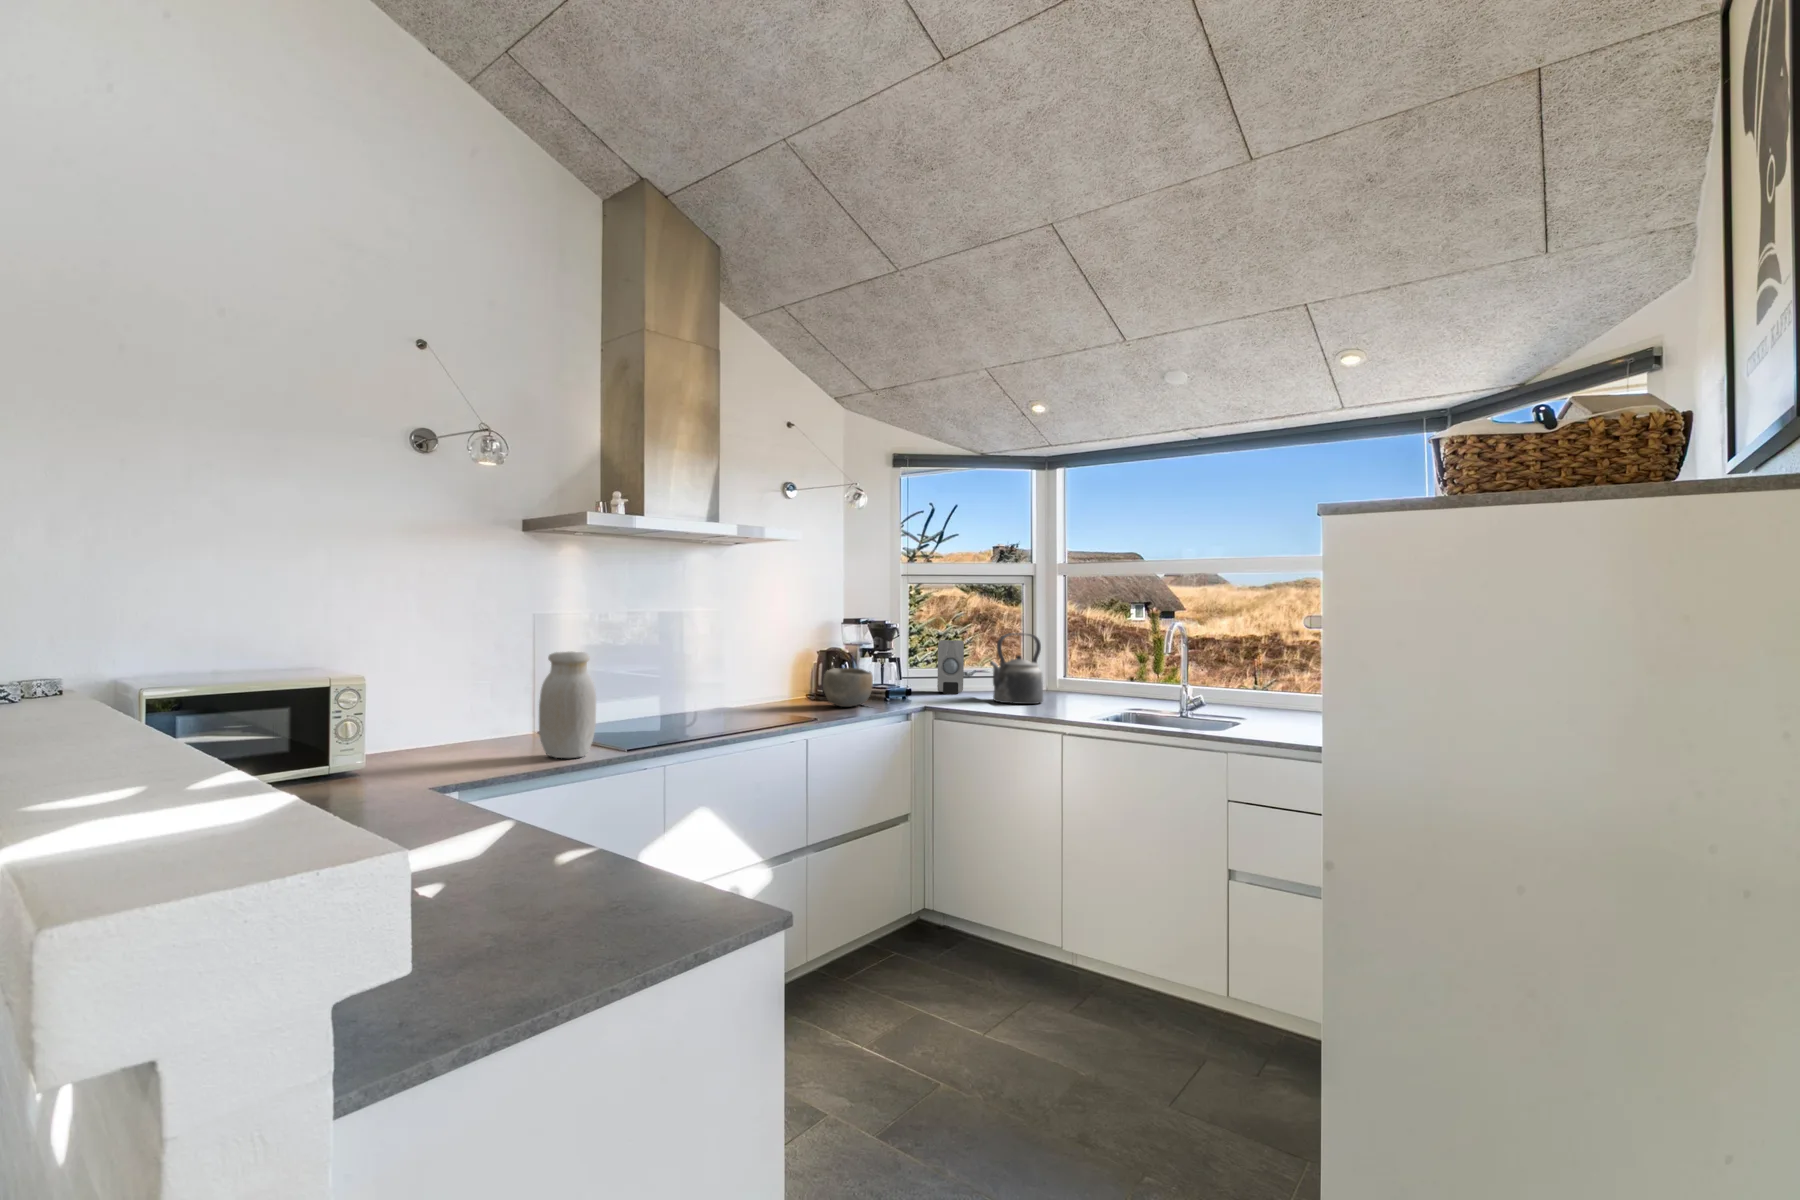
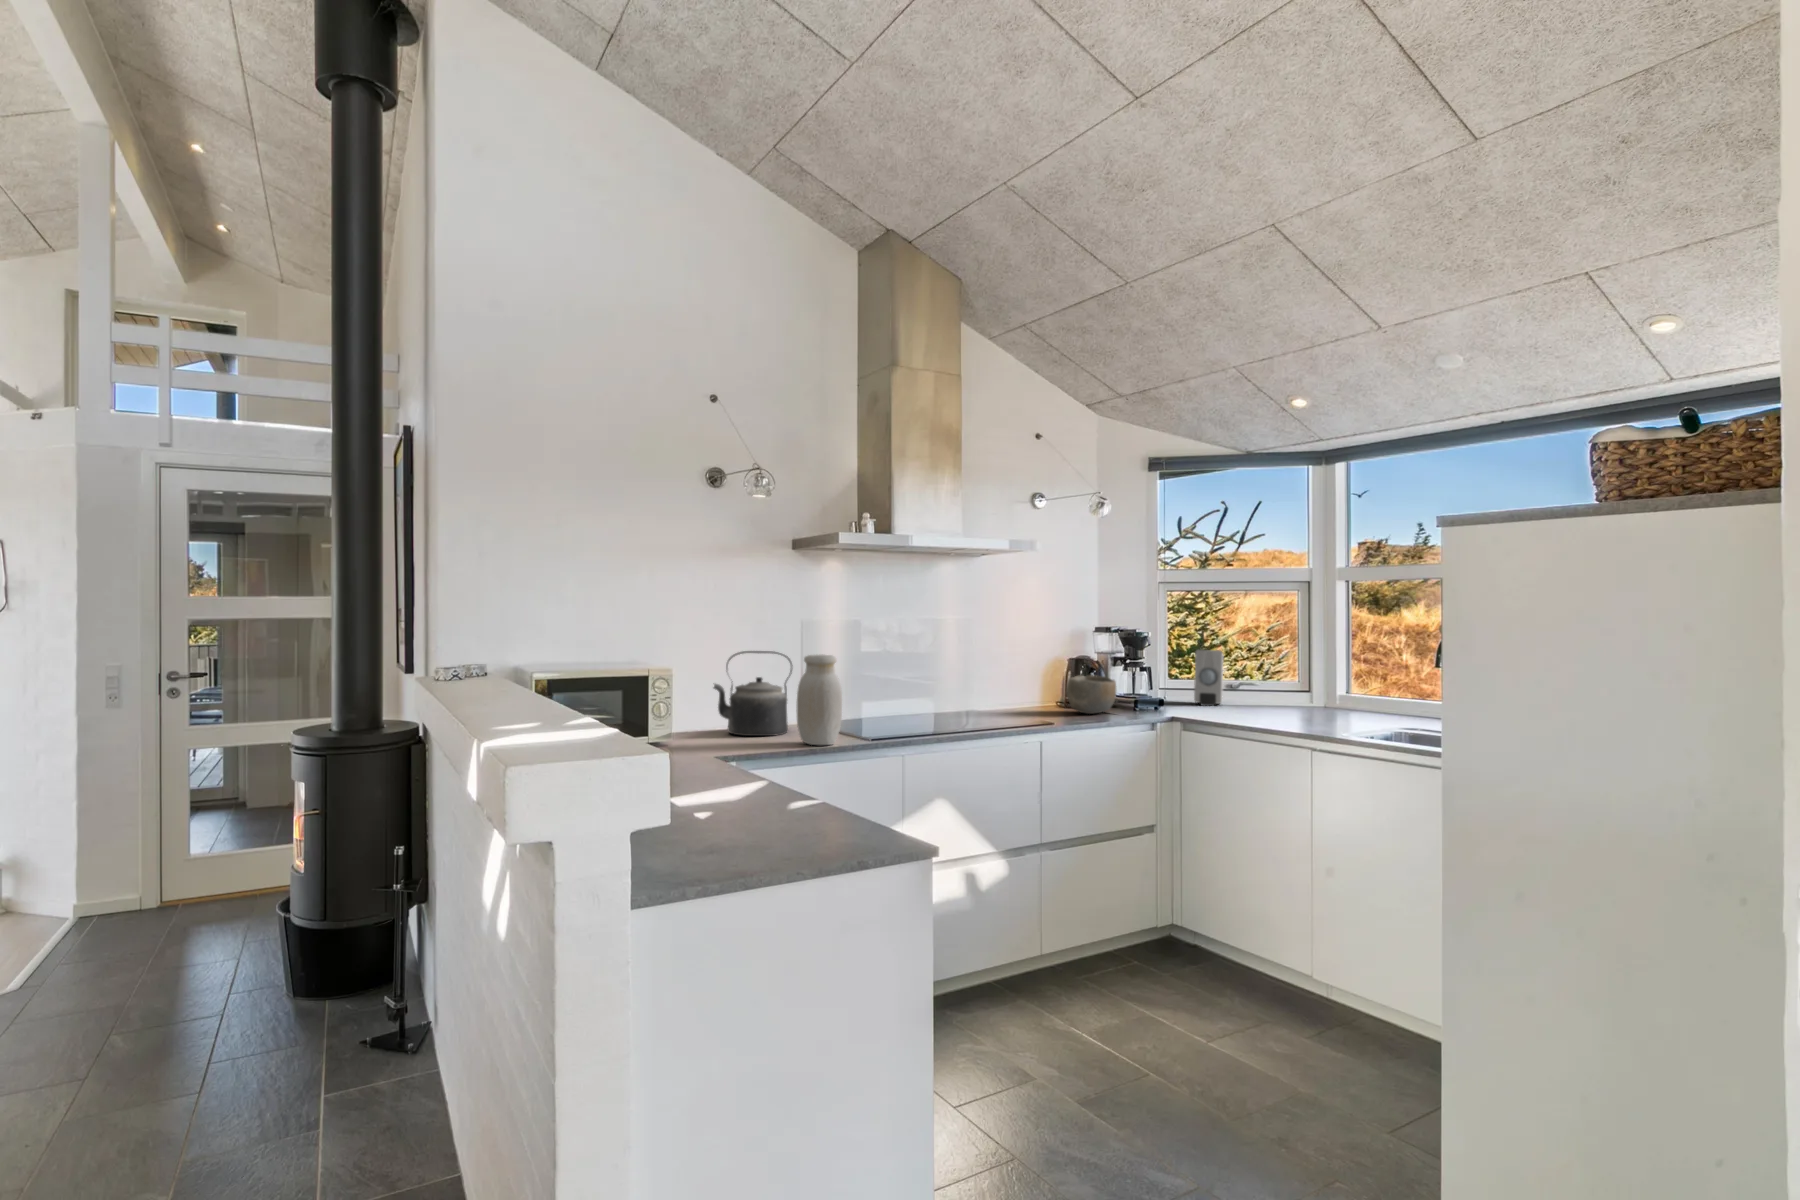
kettle: present [990,633,1043,704] -> present [714,651,793,736]

